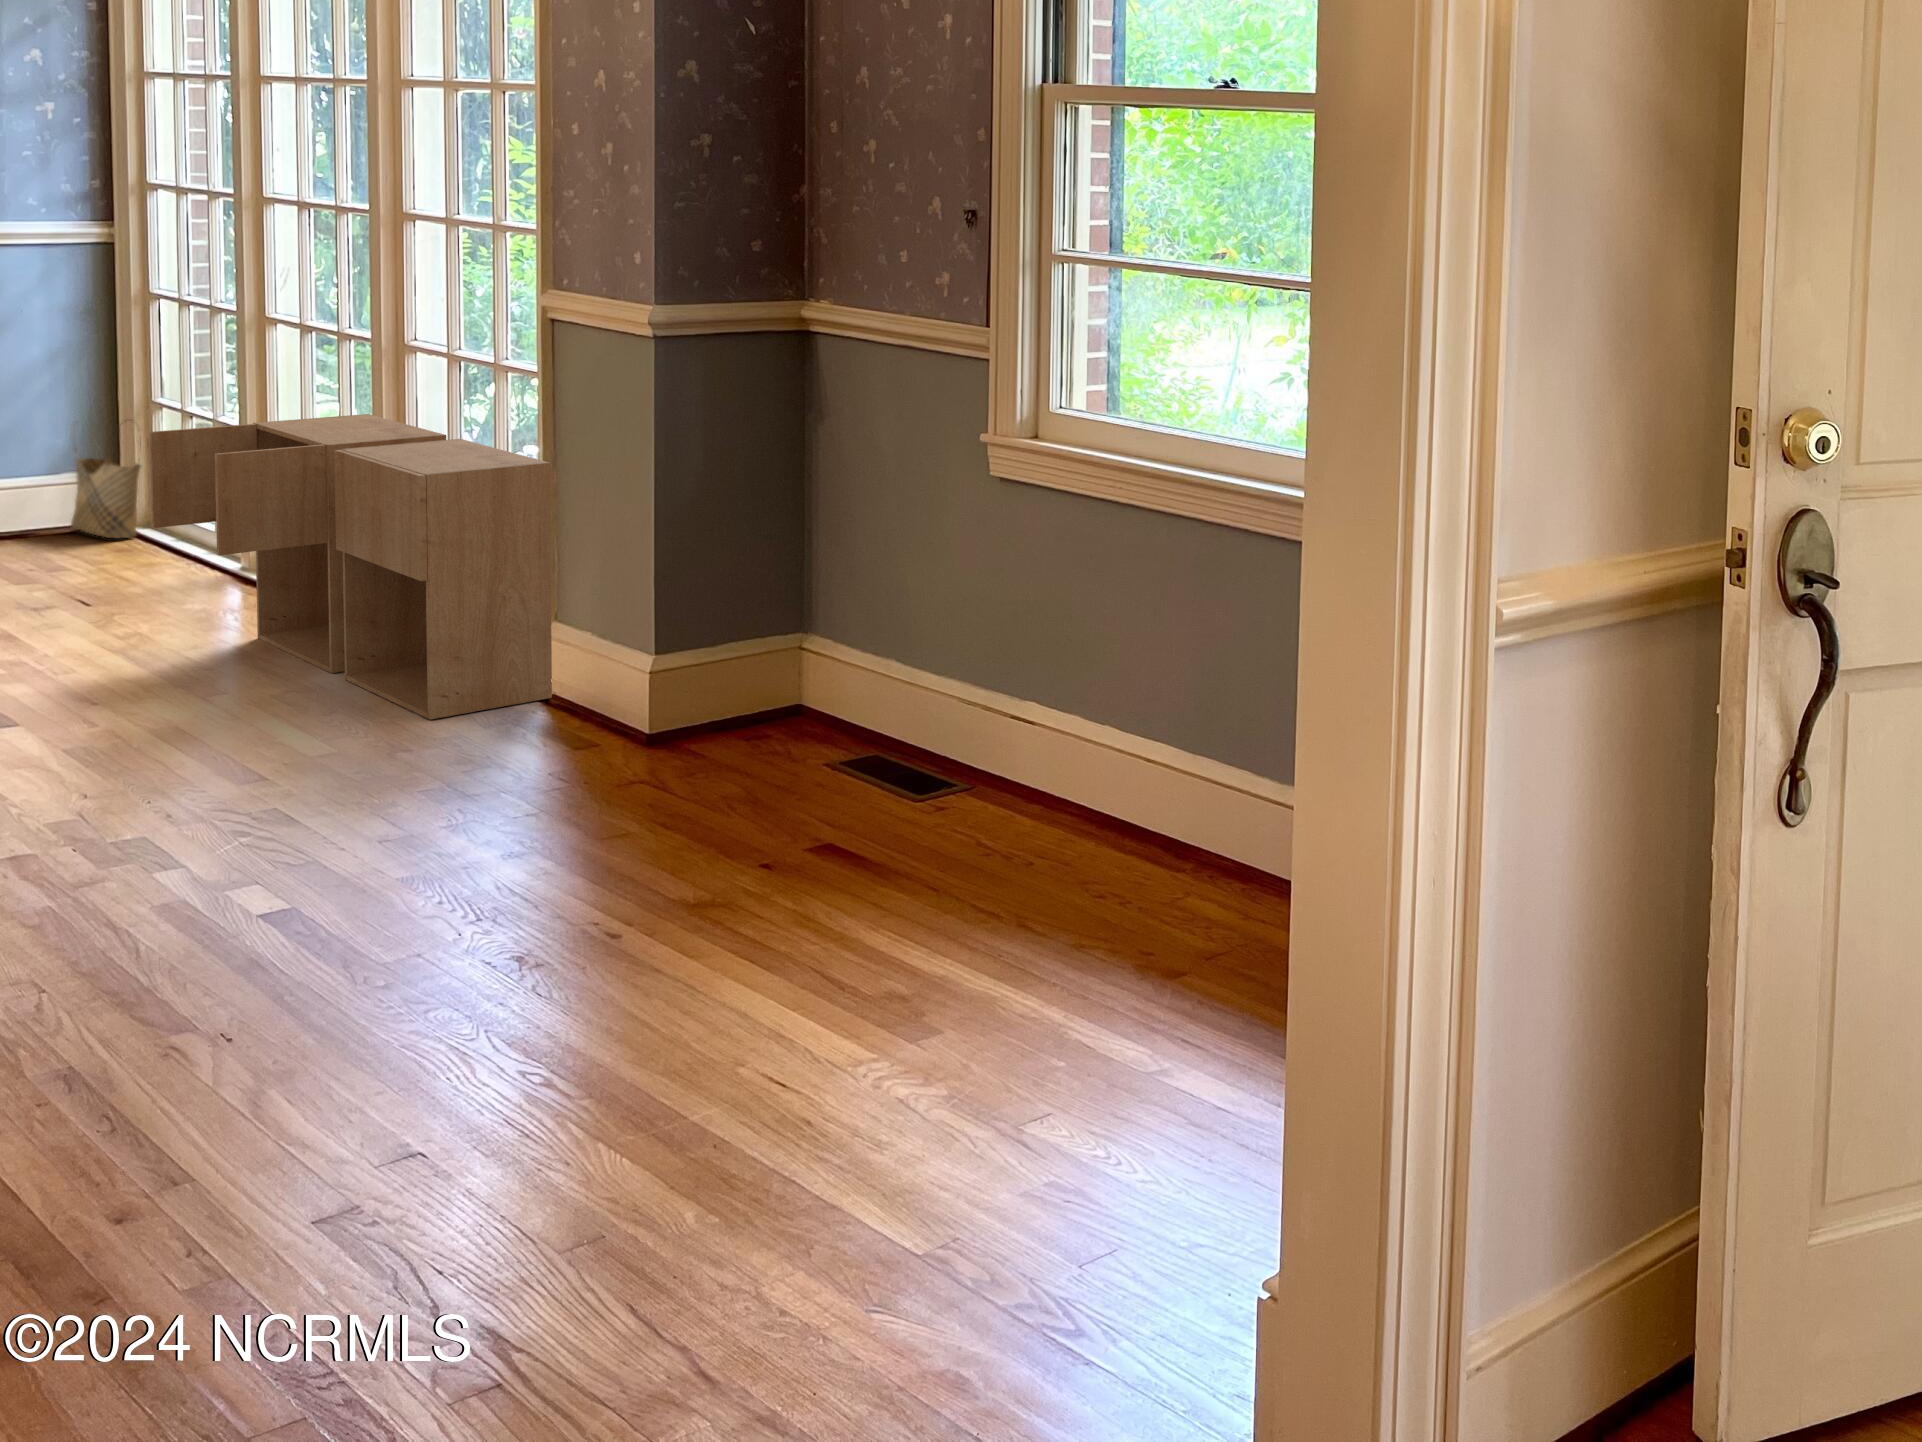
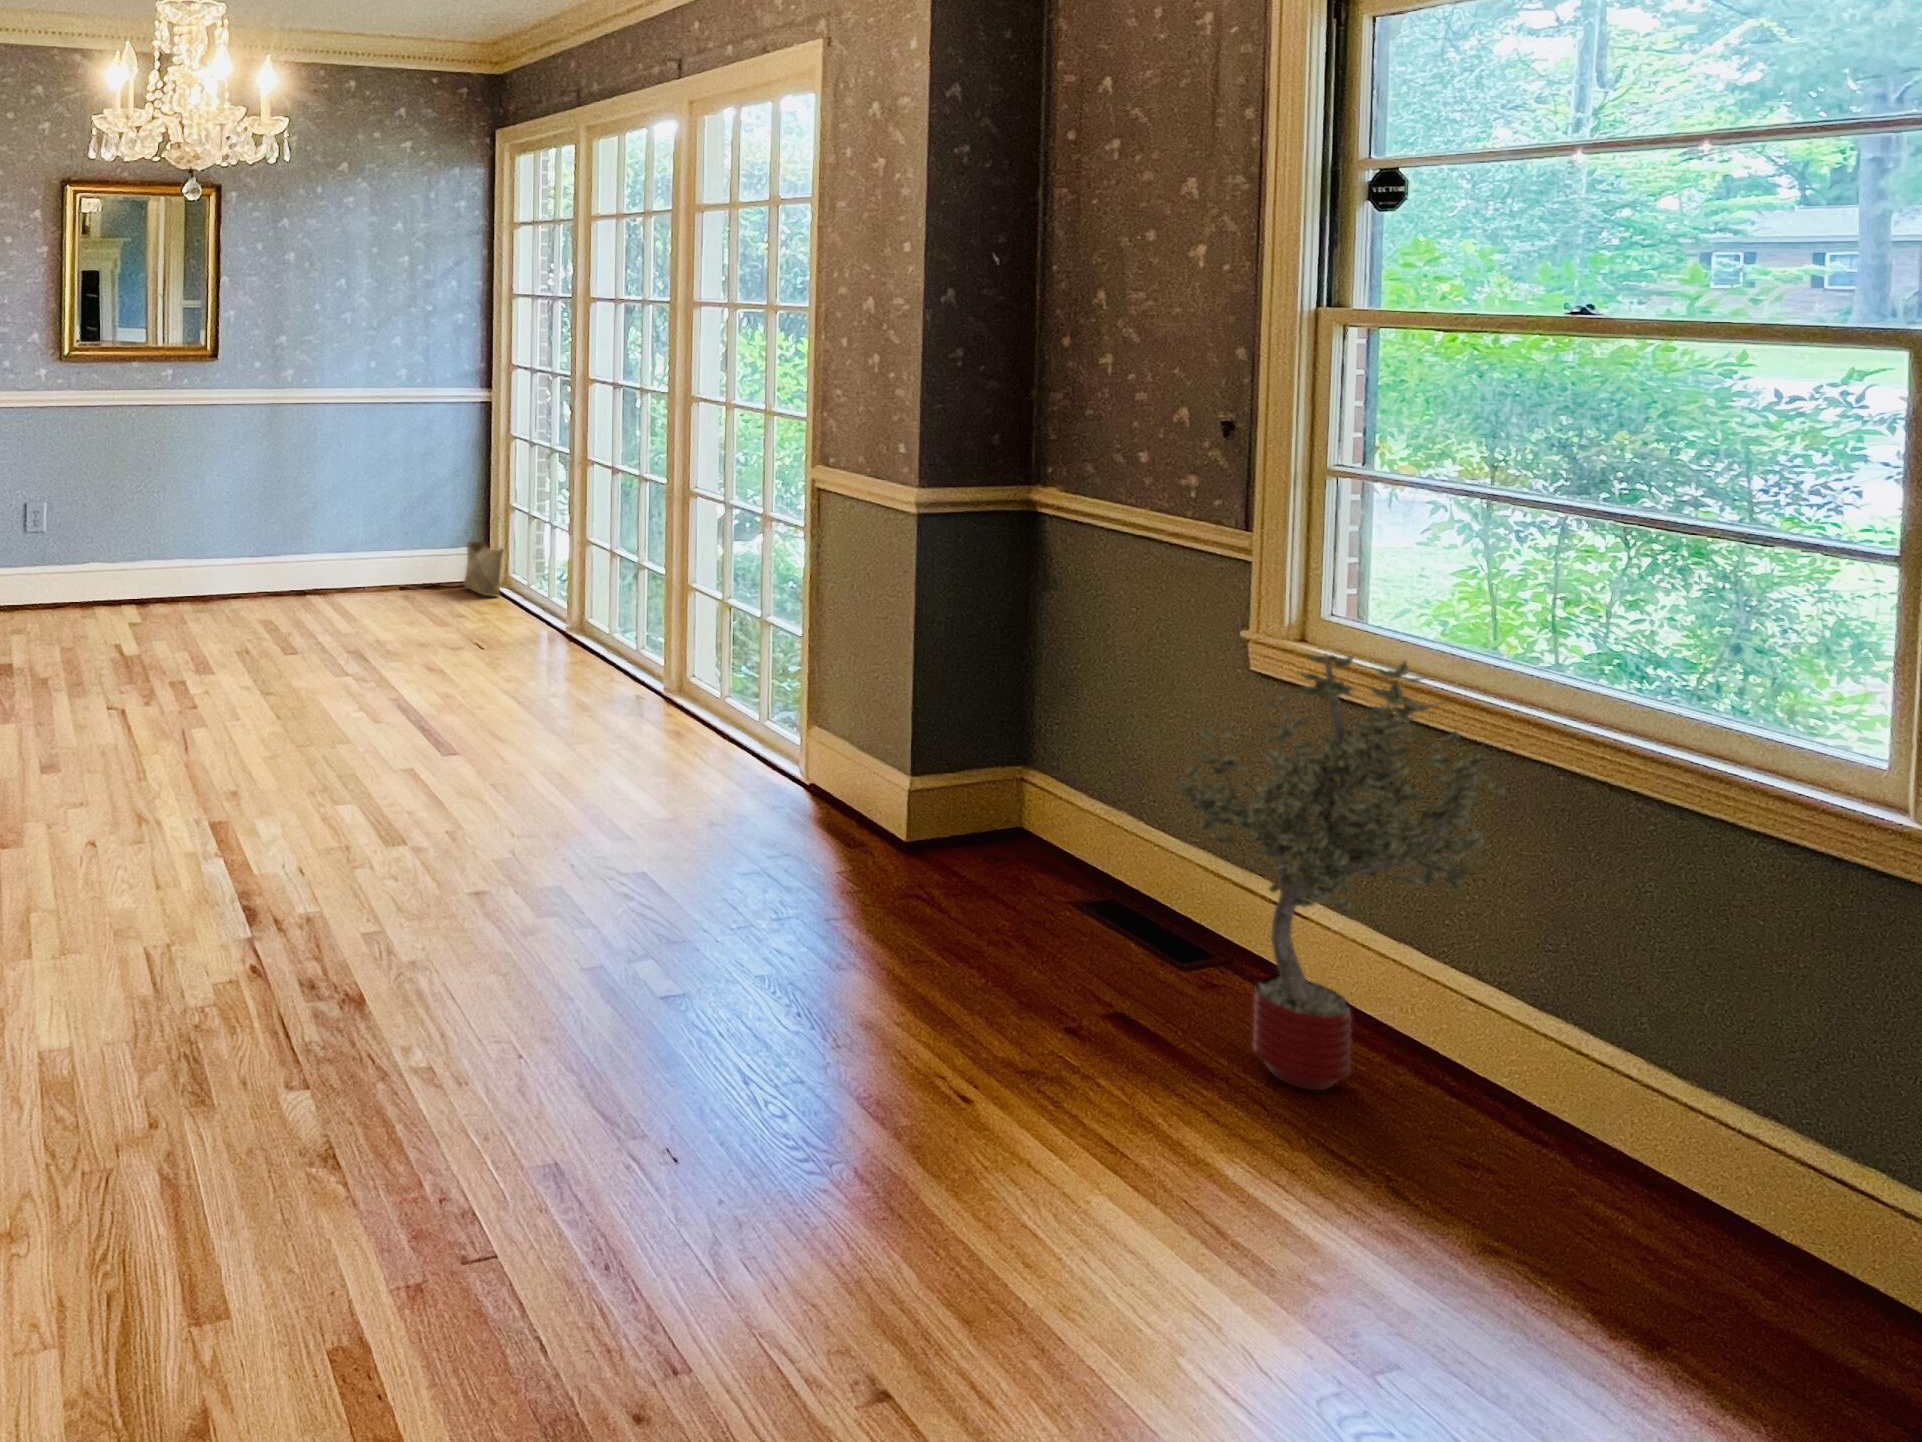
storage cabinet: present [149,414,552,719] -> none [532,538,815,791]
potted tree: none [891,432,1153,876] -> present [1177,654,1506,1090]

